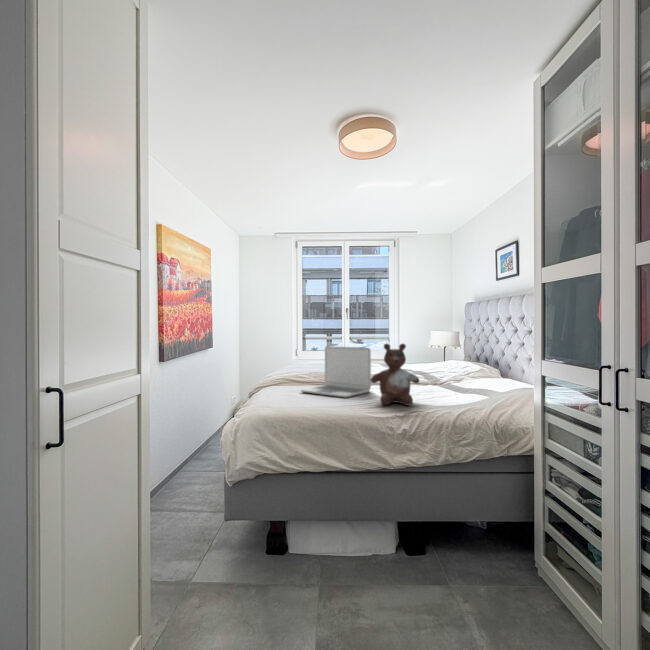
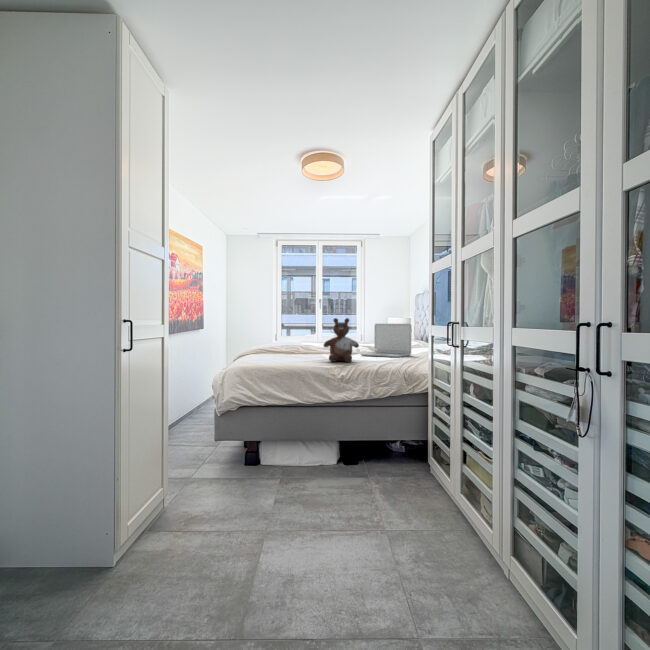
laptop: present [301,346,371,398] -> present [361,324,411,357]

